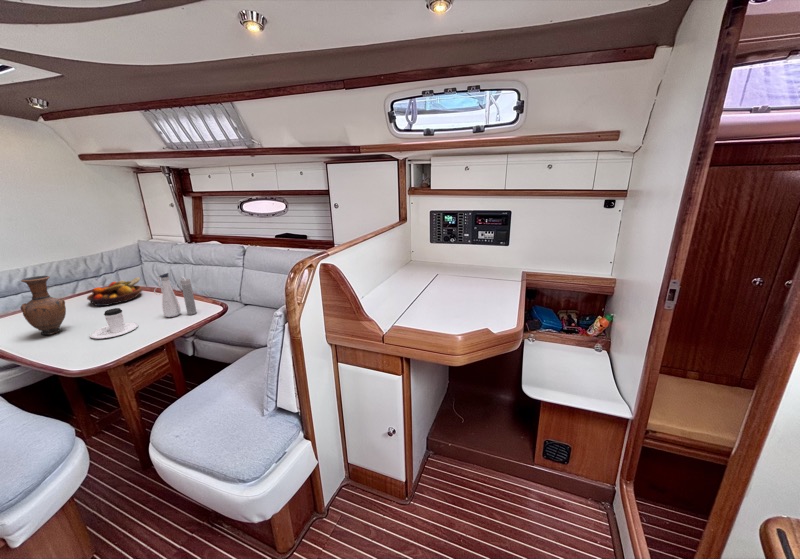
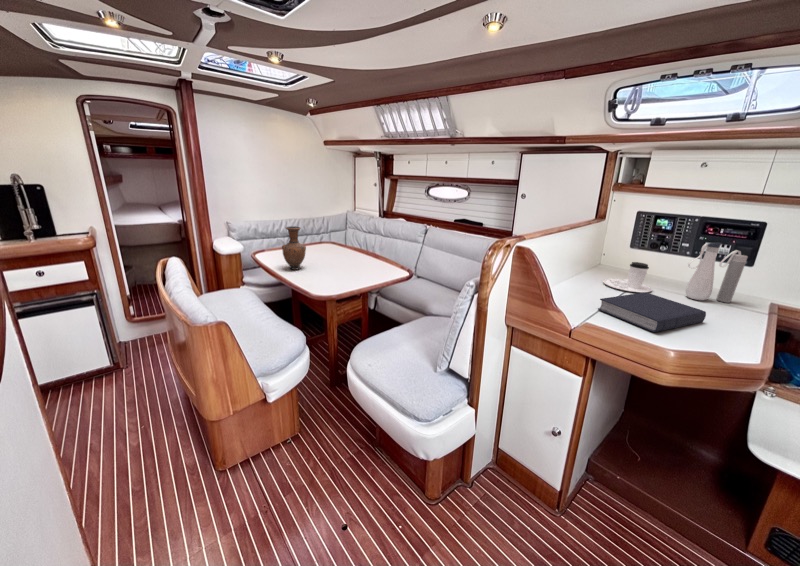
water bottle: present [154,273,197,317] -> present [686,243,747,303]
fruit bowl: present [87,277,141,306] -> none [315,239,349,257]
book: none [406,284,485,321] -> present [598,292,706,332]
coffee cup: present [90,308,138,339] -> present [603,262,652,293]

